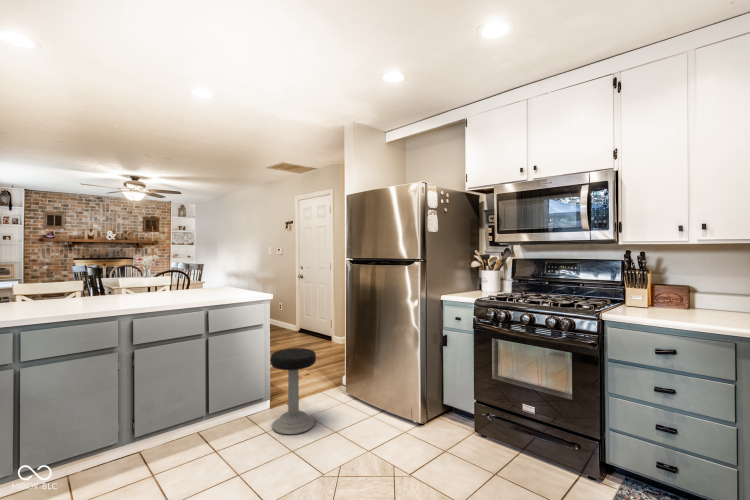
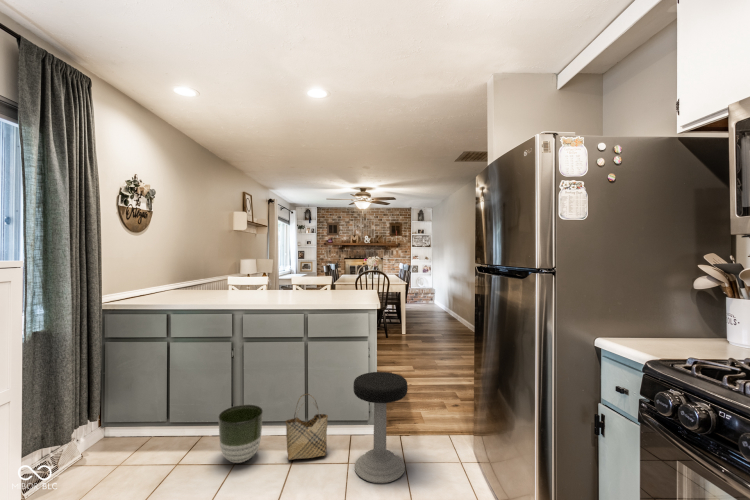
woven basket: none [205,384,243,446] -> present [285,394,328,460]
planter: none [133,408,183,468] -> present [219,405,263,463]

